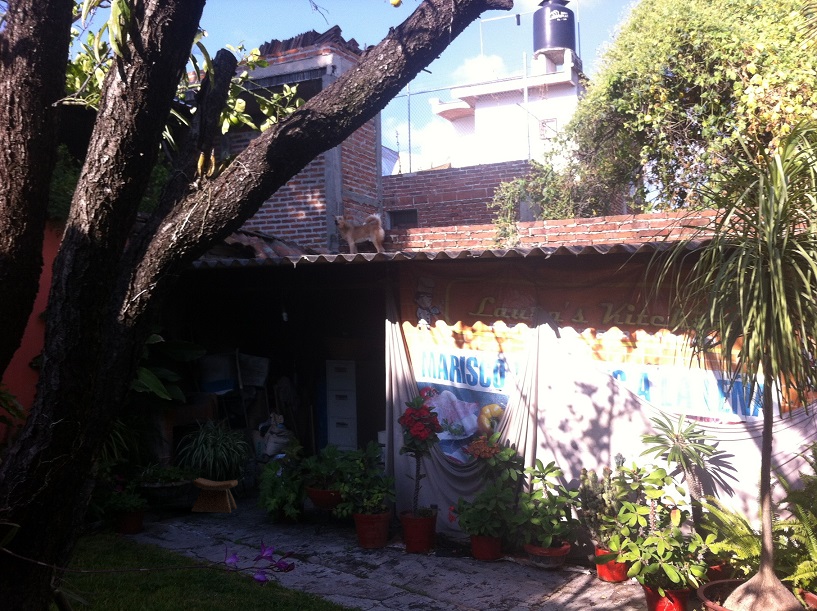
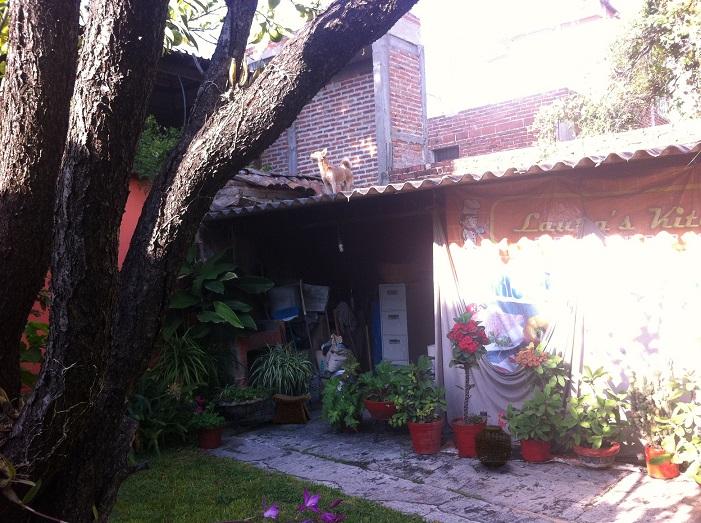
woven basket: none [421,518,459,563] -> present [475,425,511,467]

